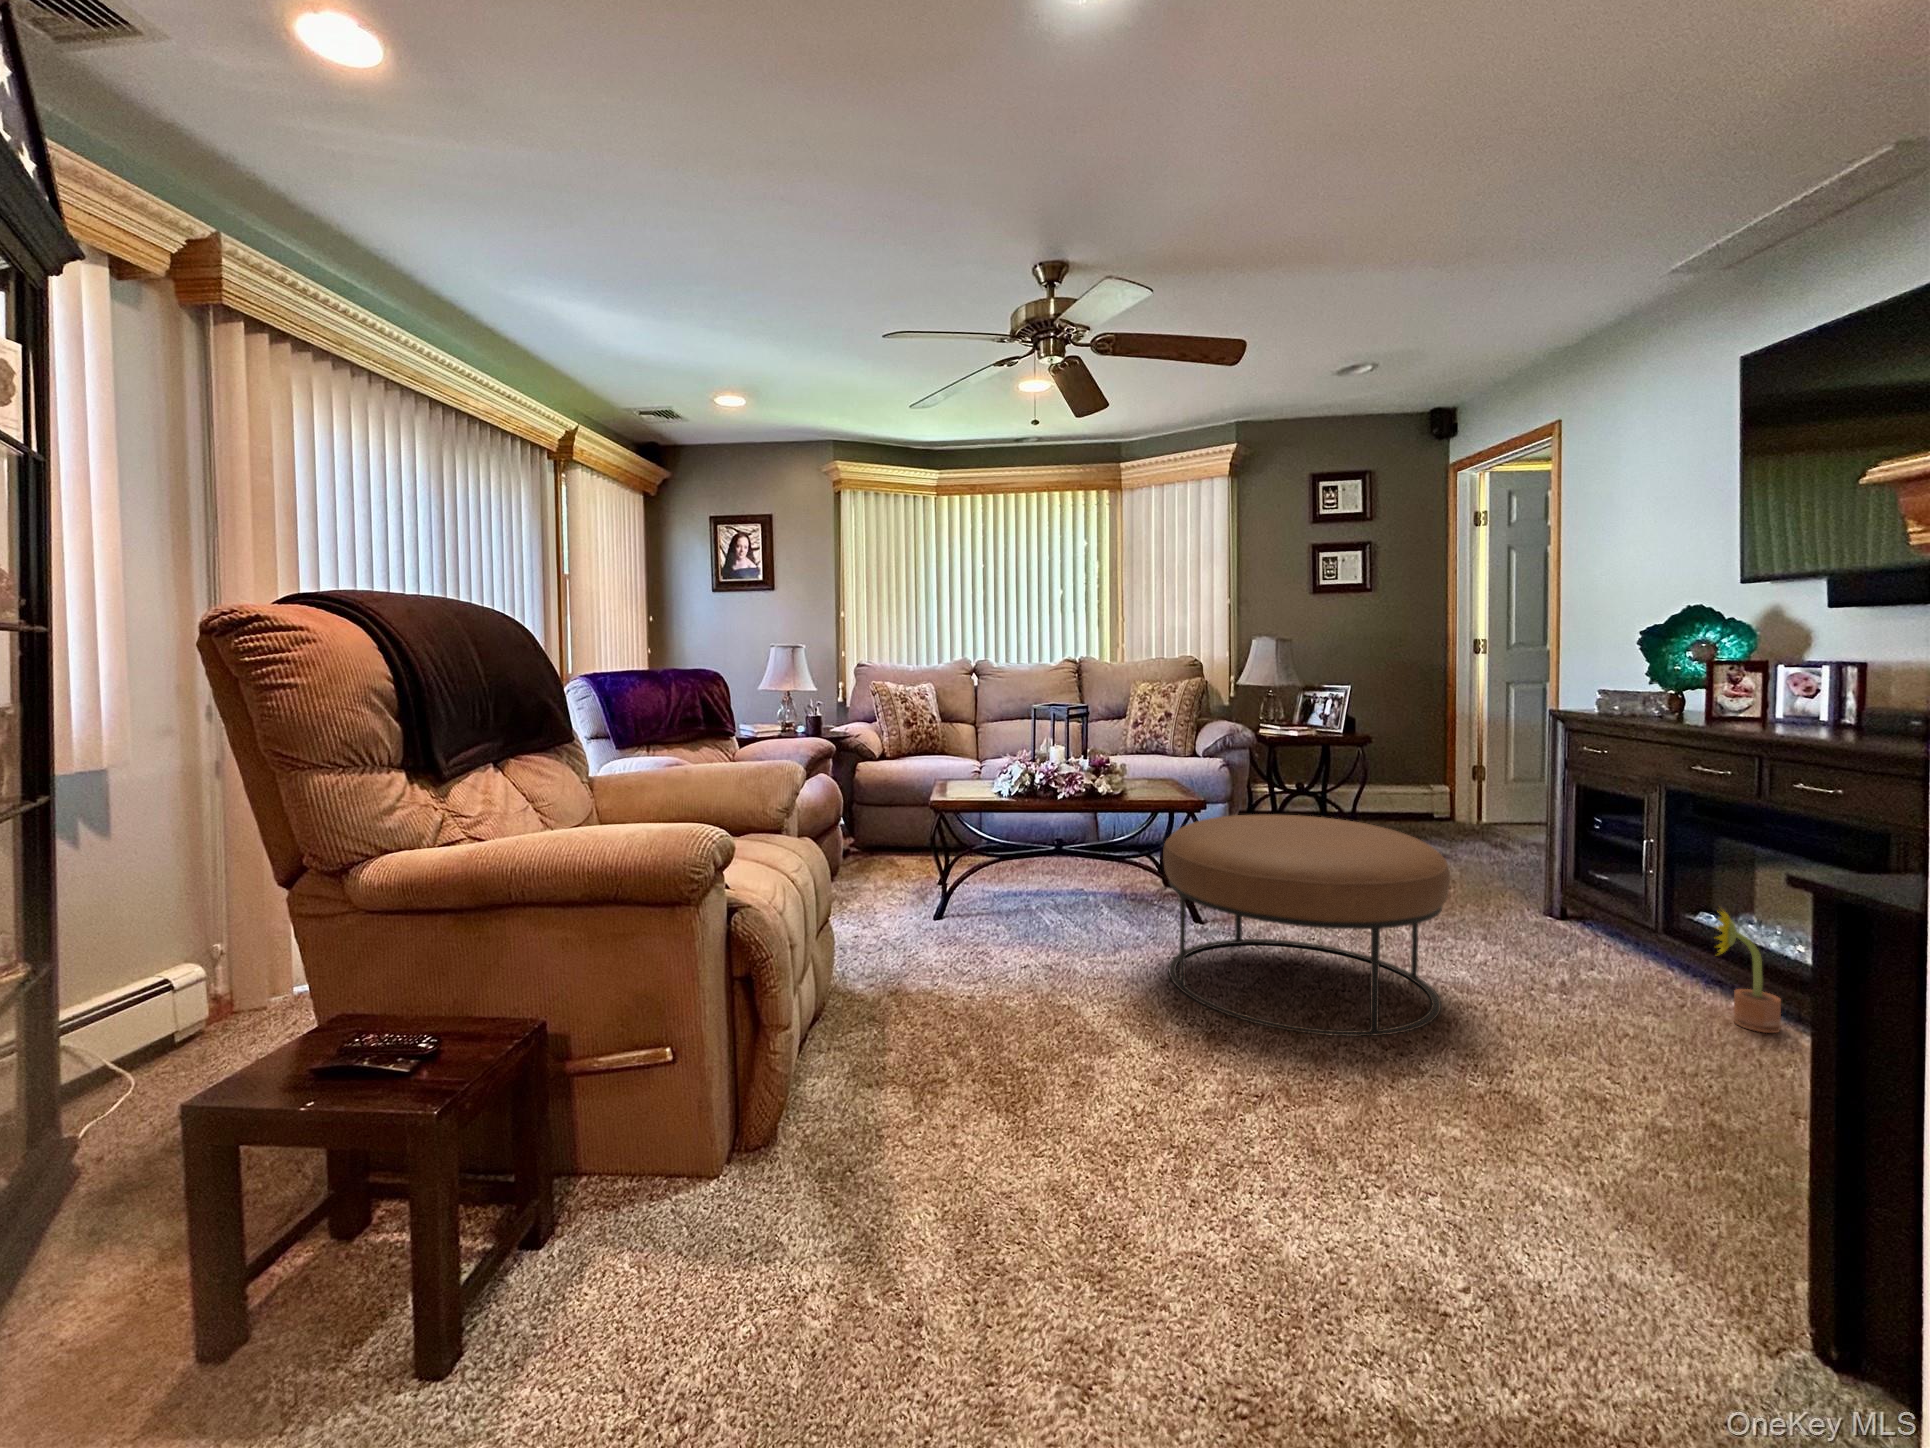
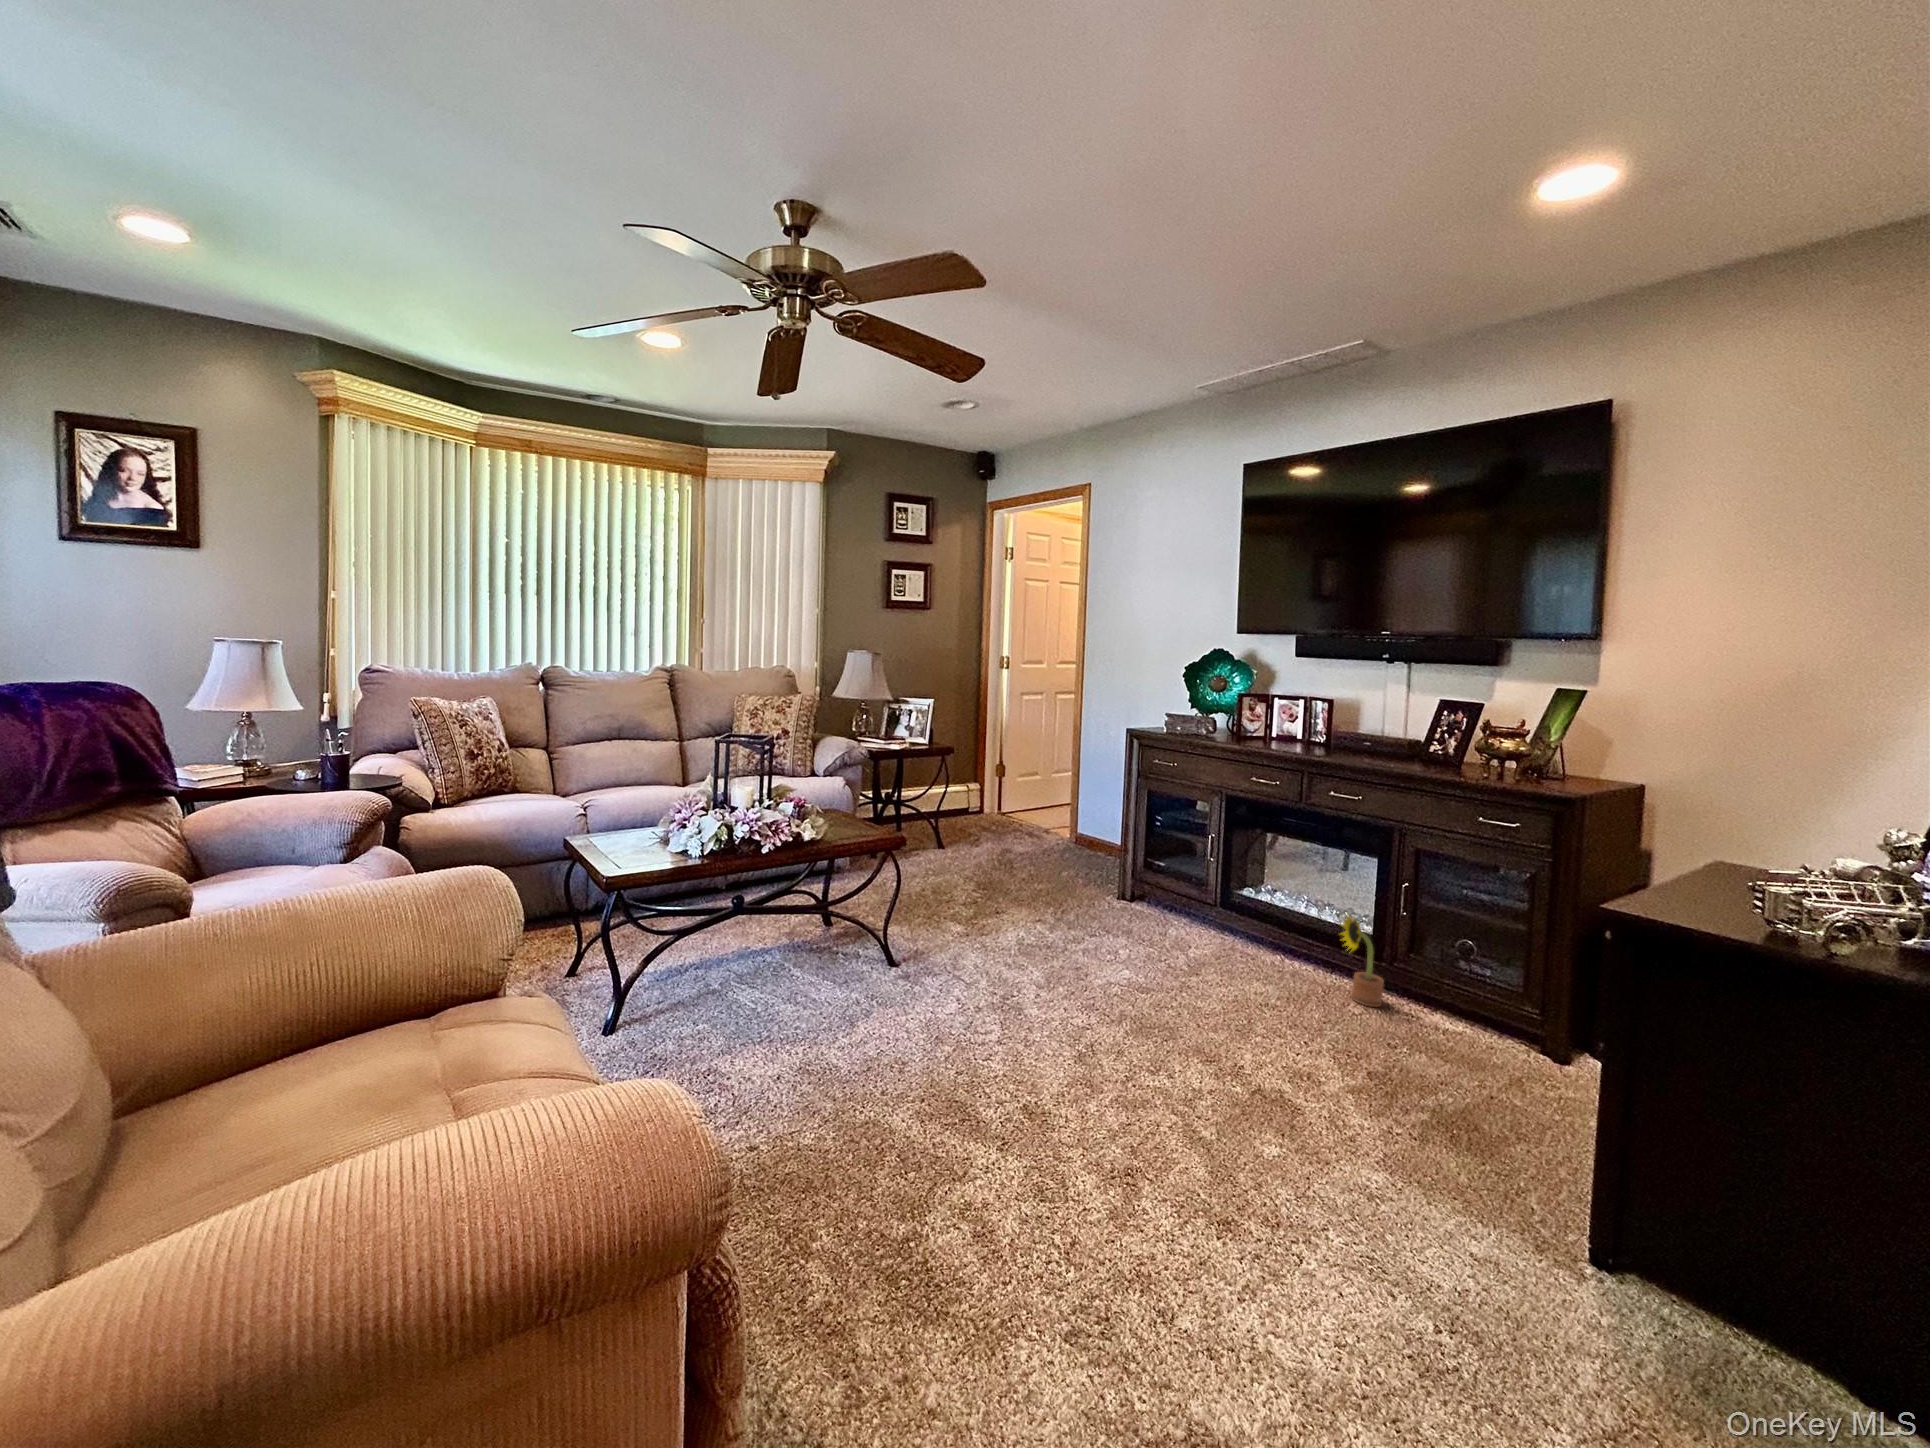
ottoman: present [1163,814,1450,1036] -> none [963,868,1248,1135]

